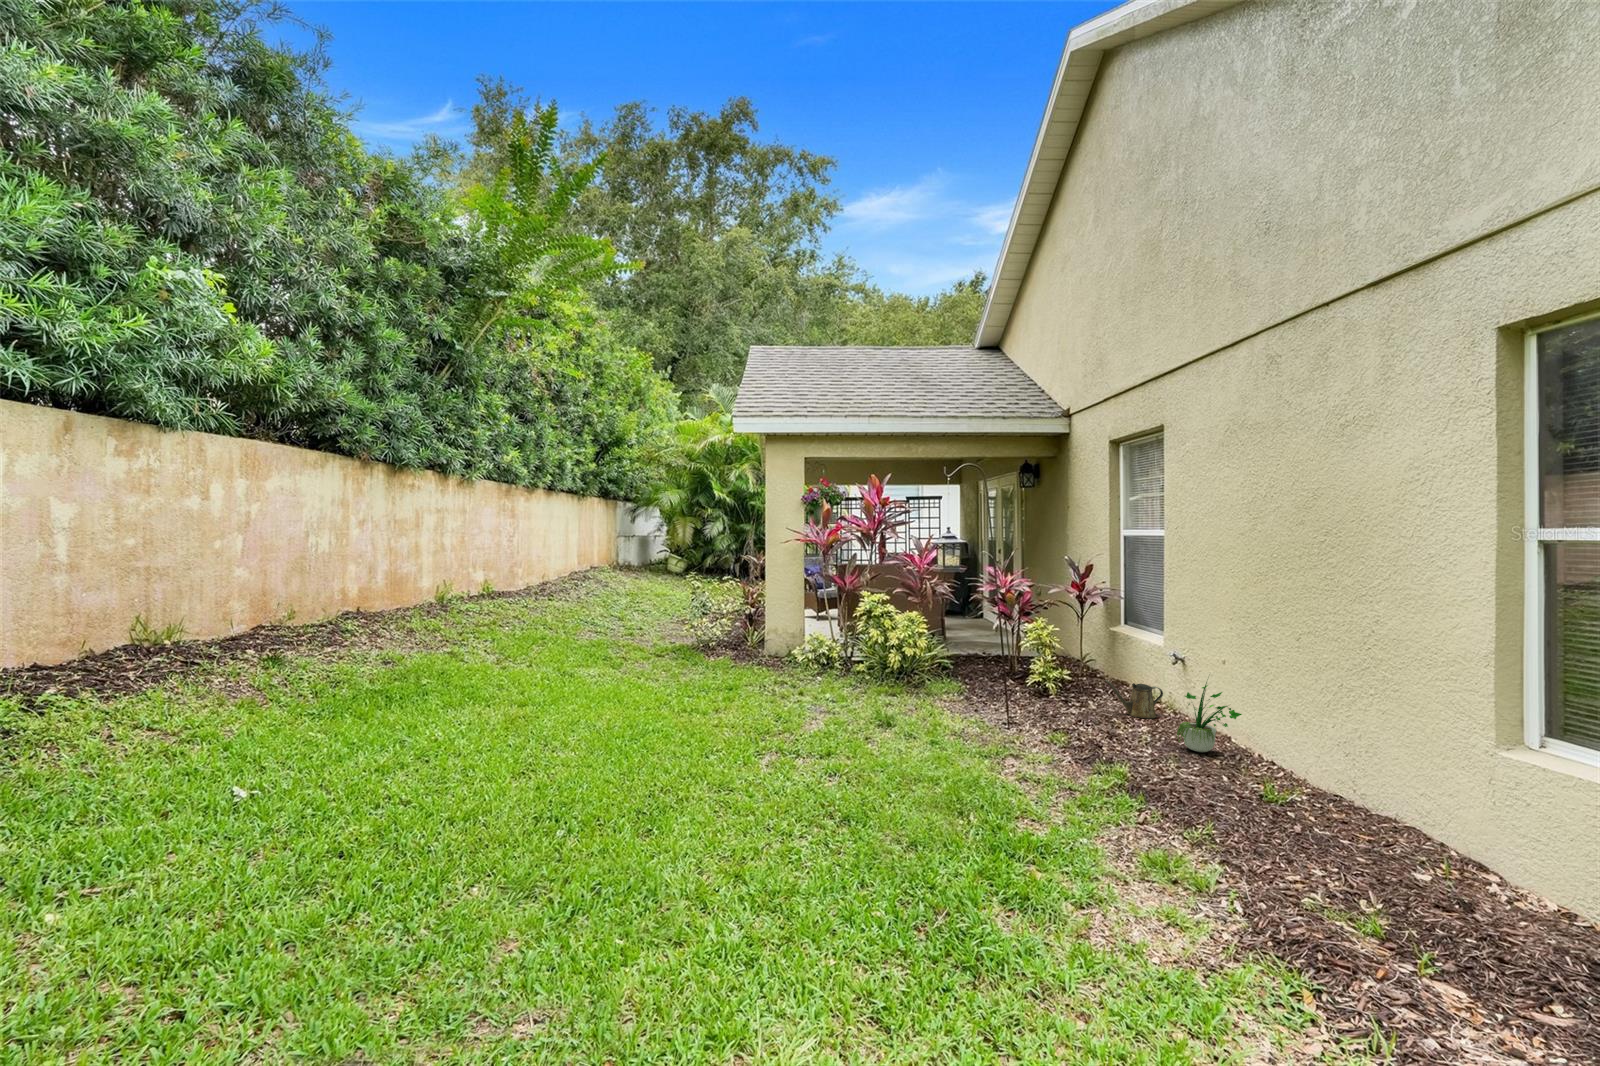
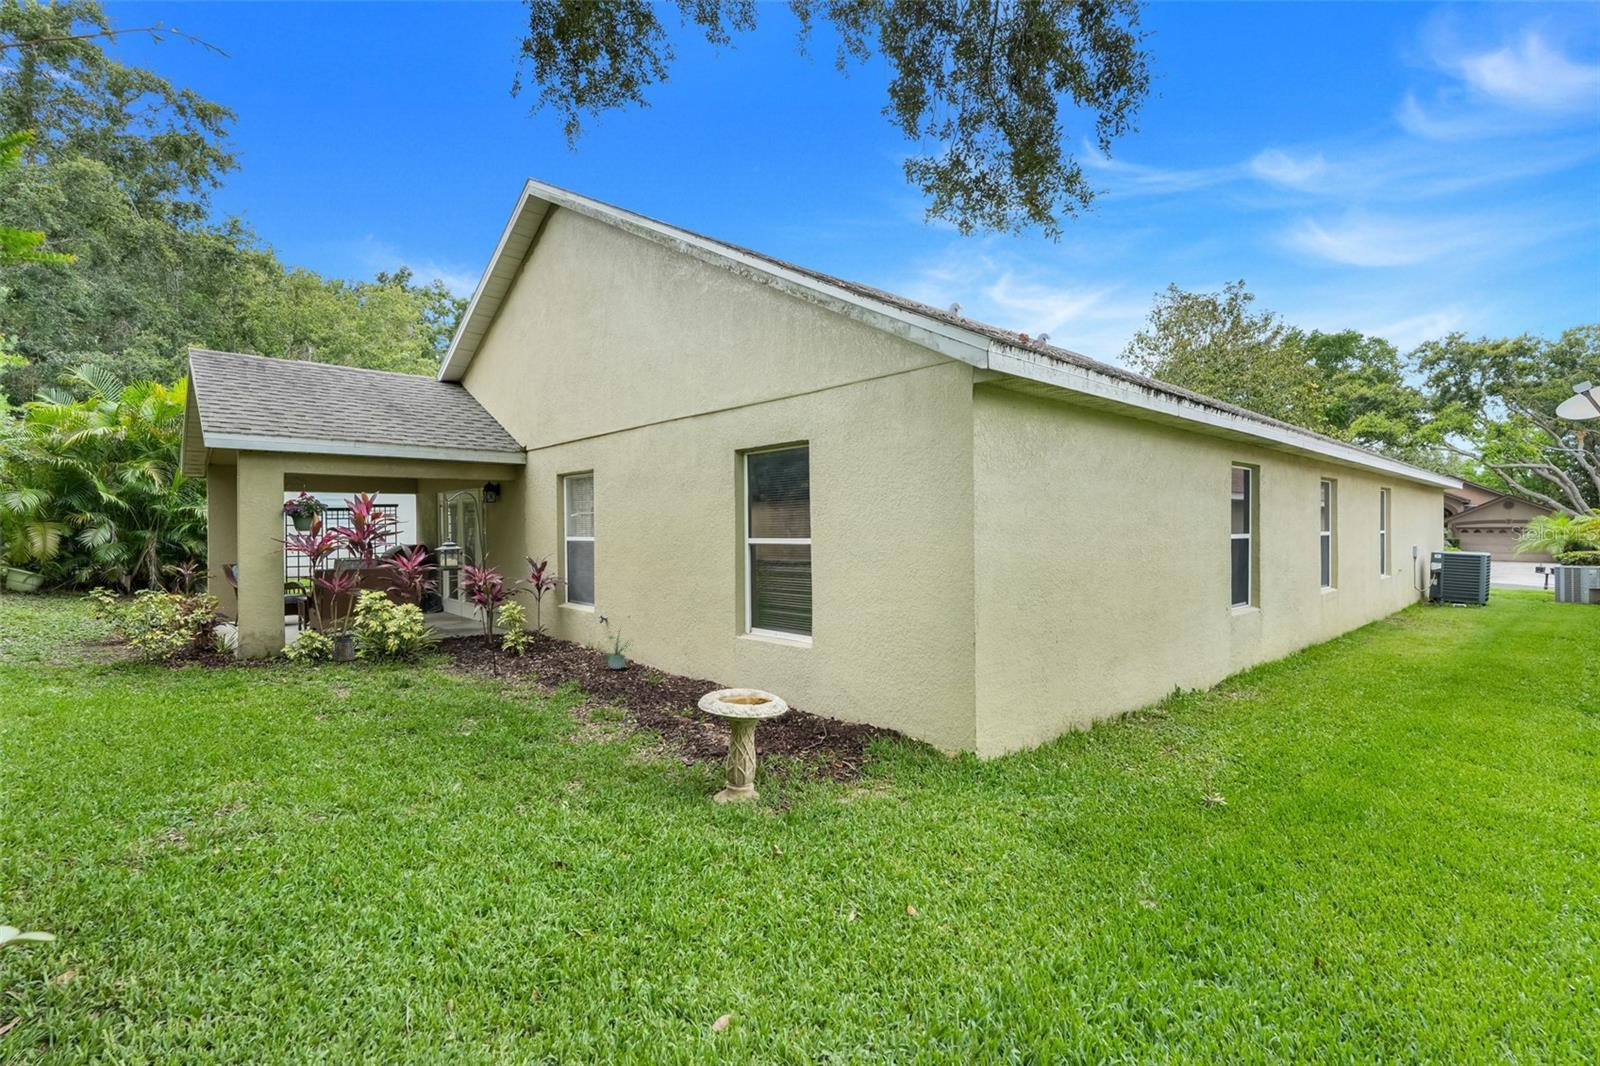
watering can: present [1105,680,1163,718] -> present [318,638,360,661]

